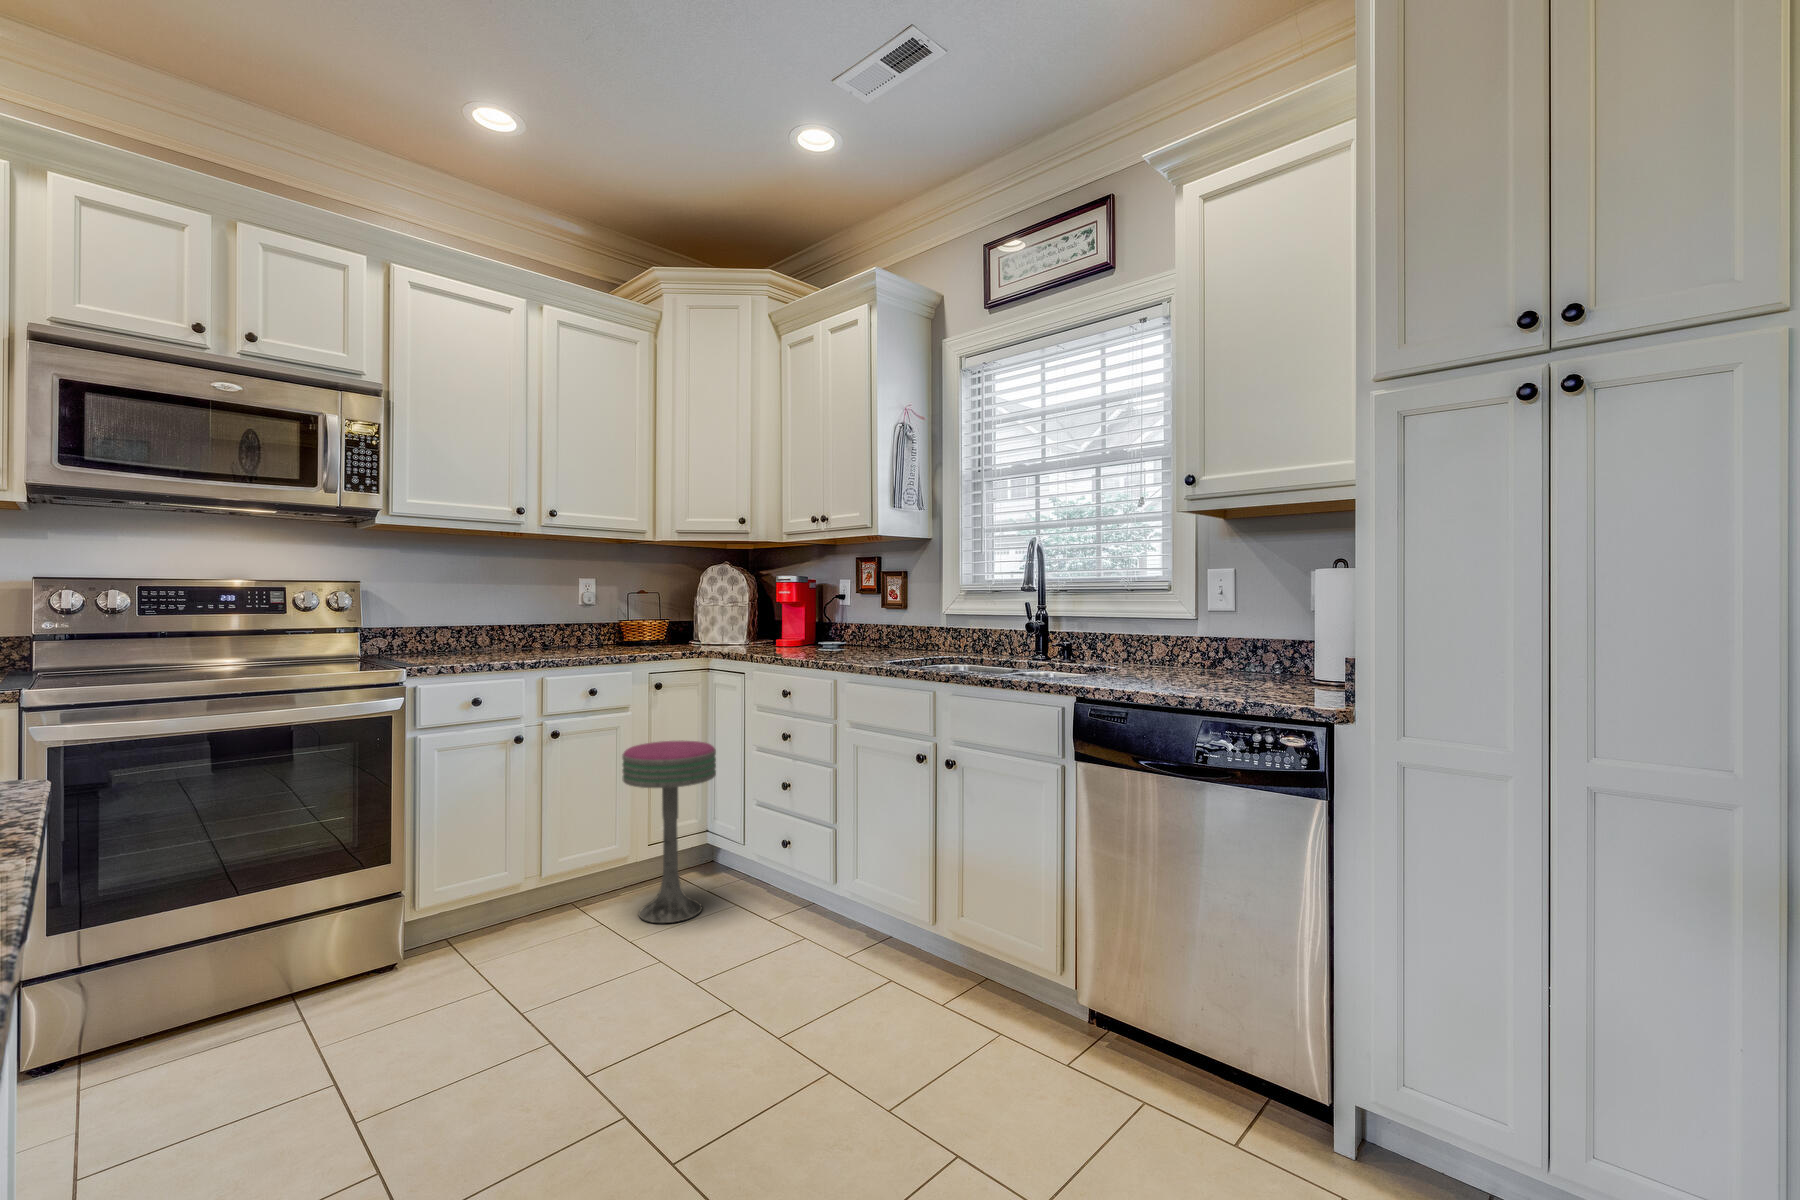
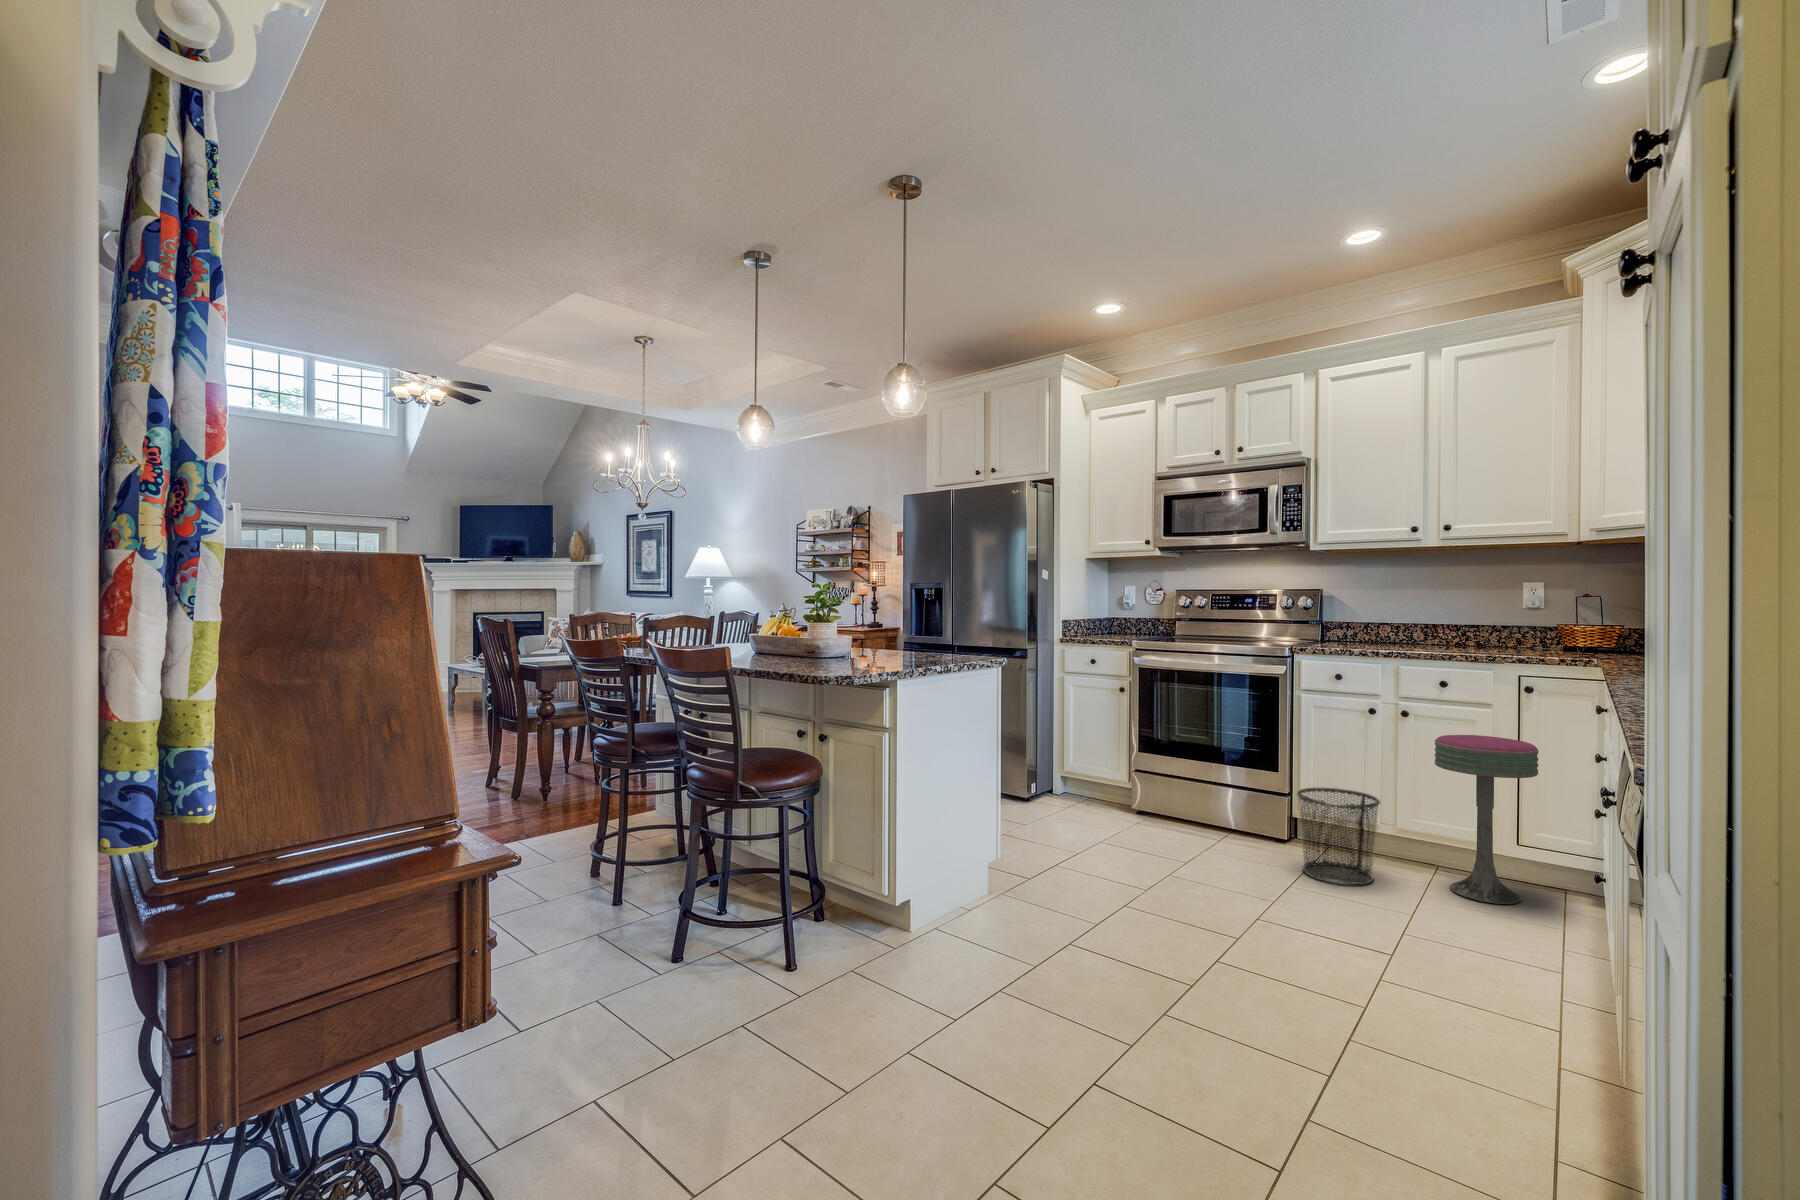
waste bin: none [497,847,605,988] -> present [1297,788,1380,885]

